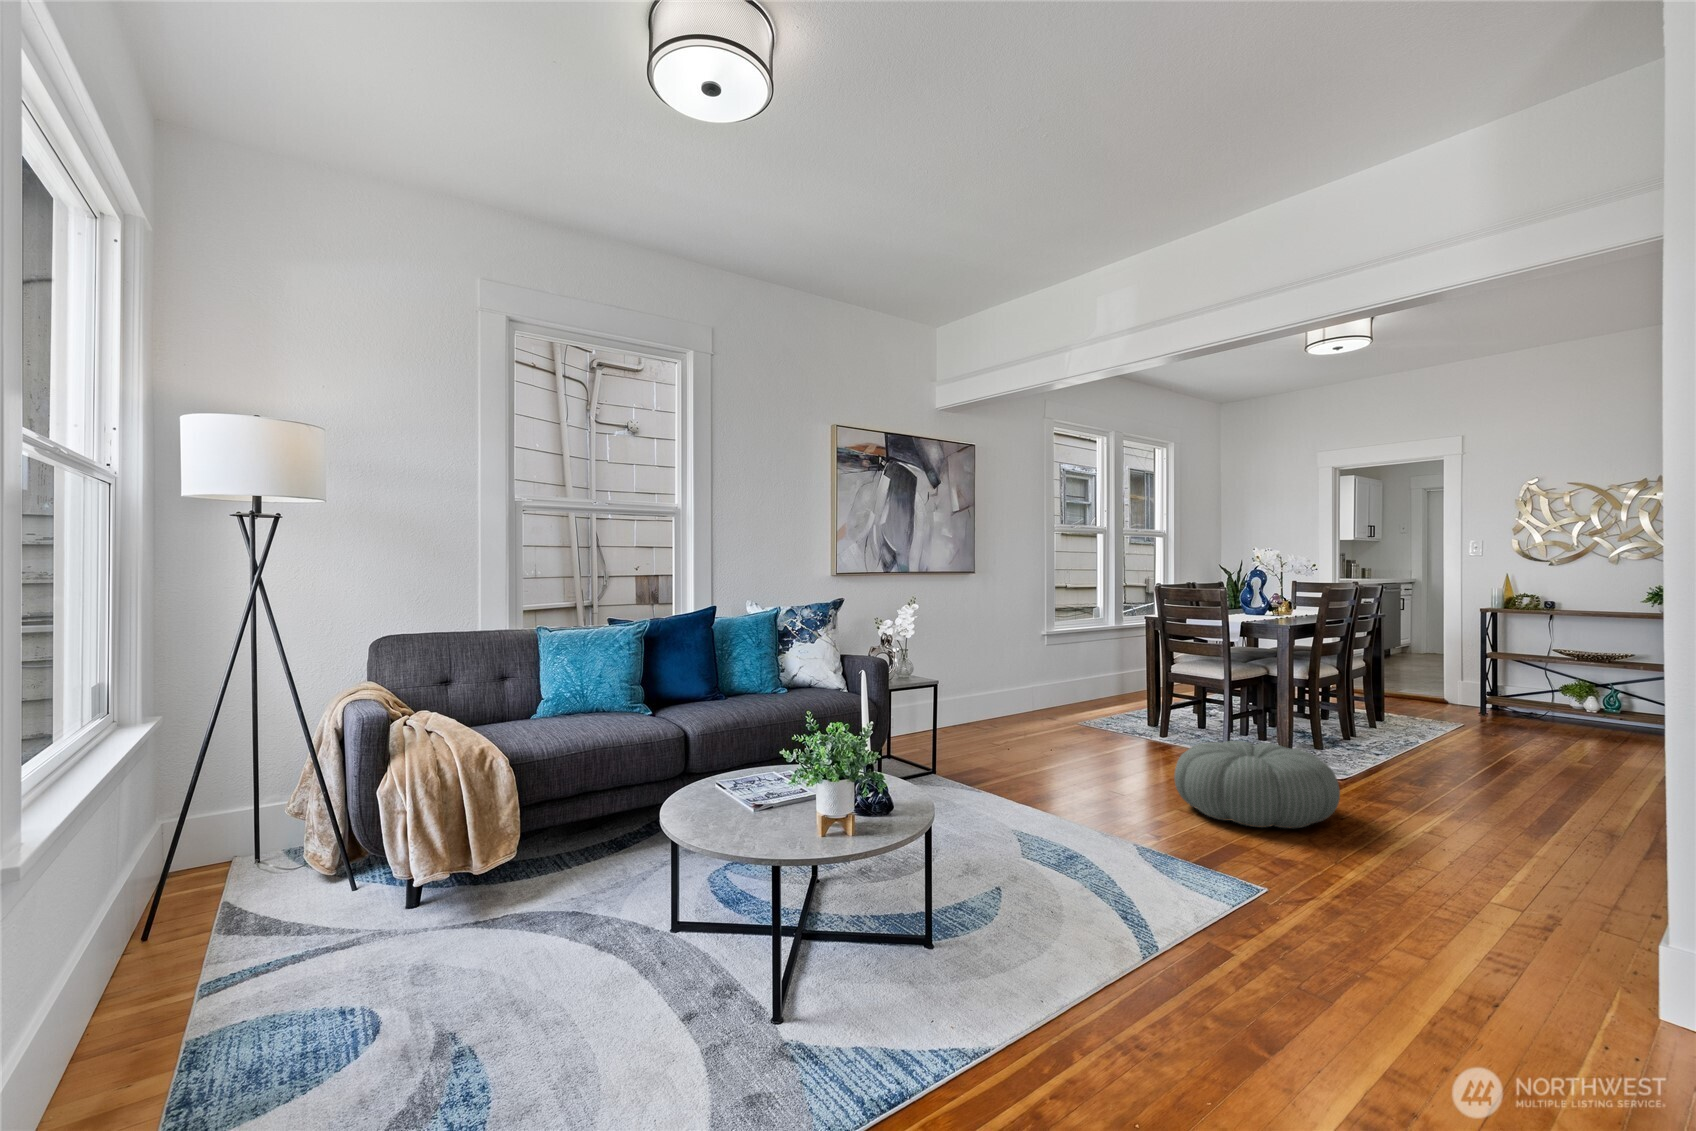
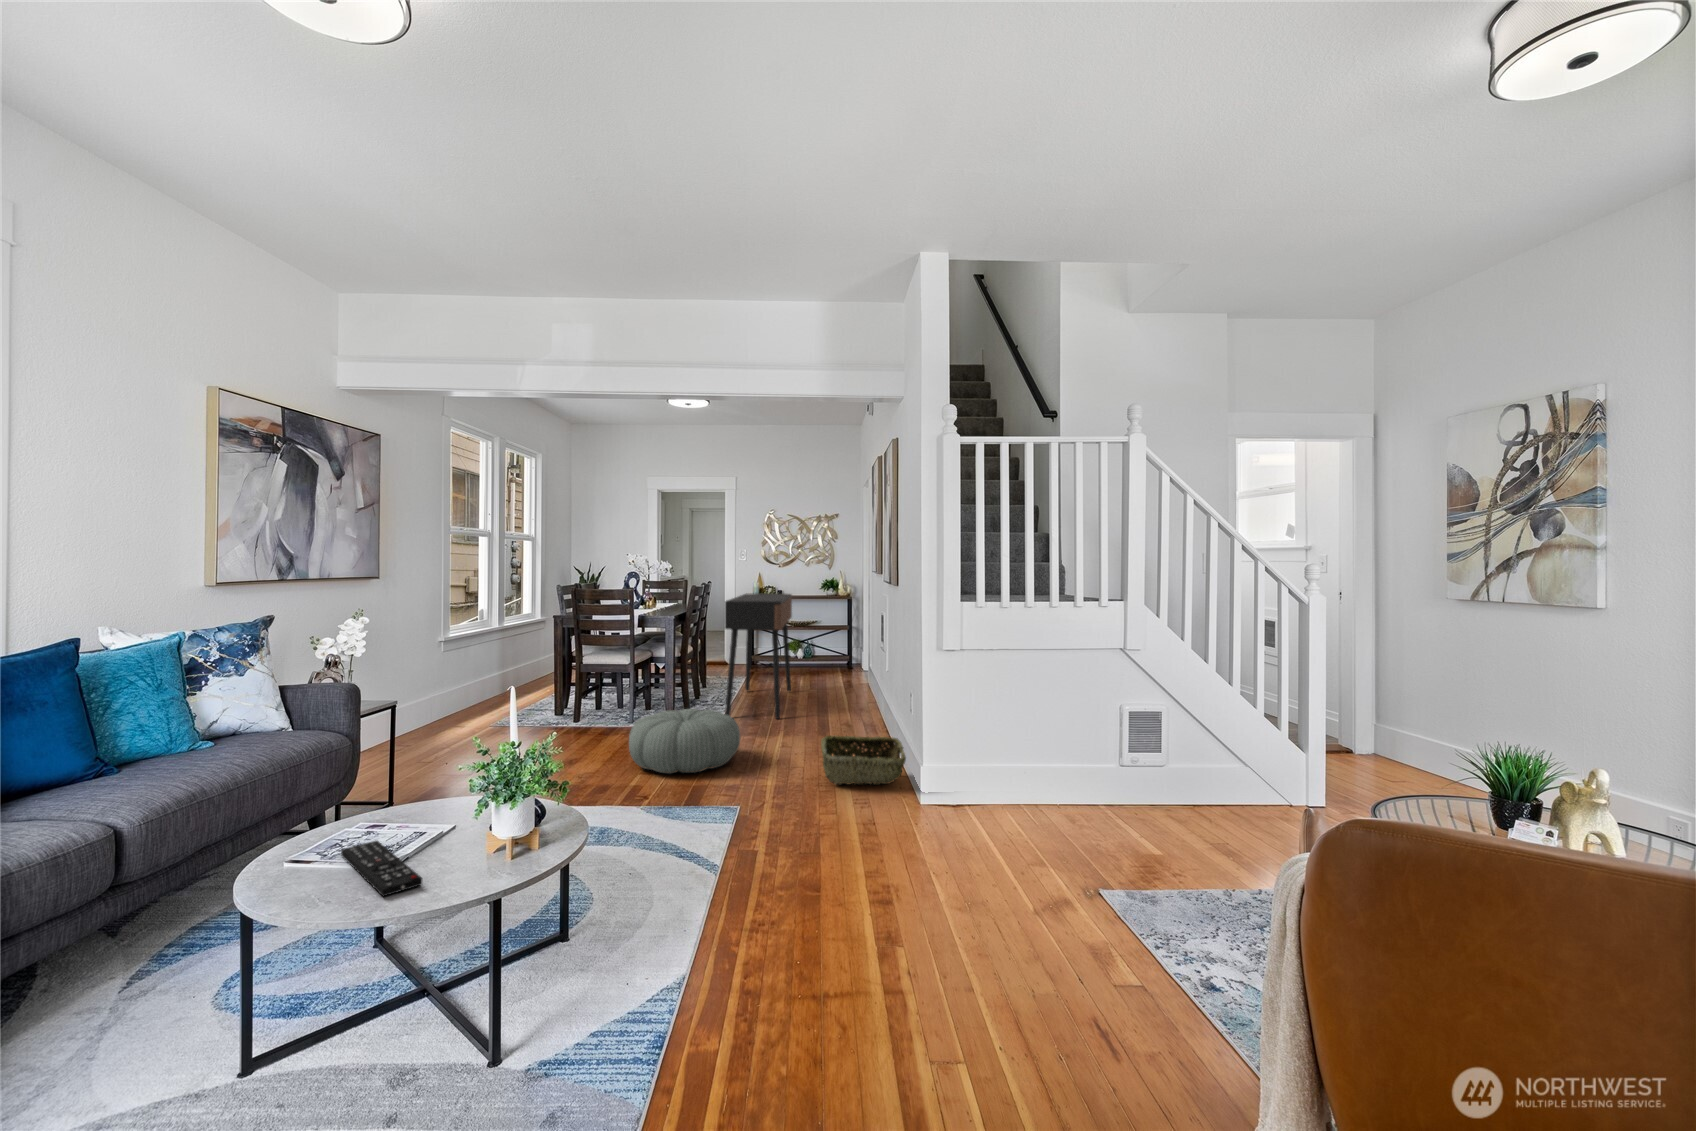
console table: none [1368,600,1534,789] -> present [725,593,792,719]
remote control: none [706,785,764,828] -> present [341,841,422,896]
woven basket: none [1444,820,1646,934] -> present [821,736,906,784]

